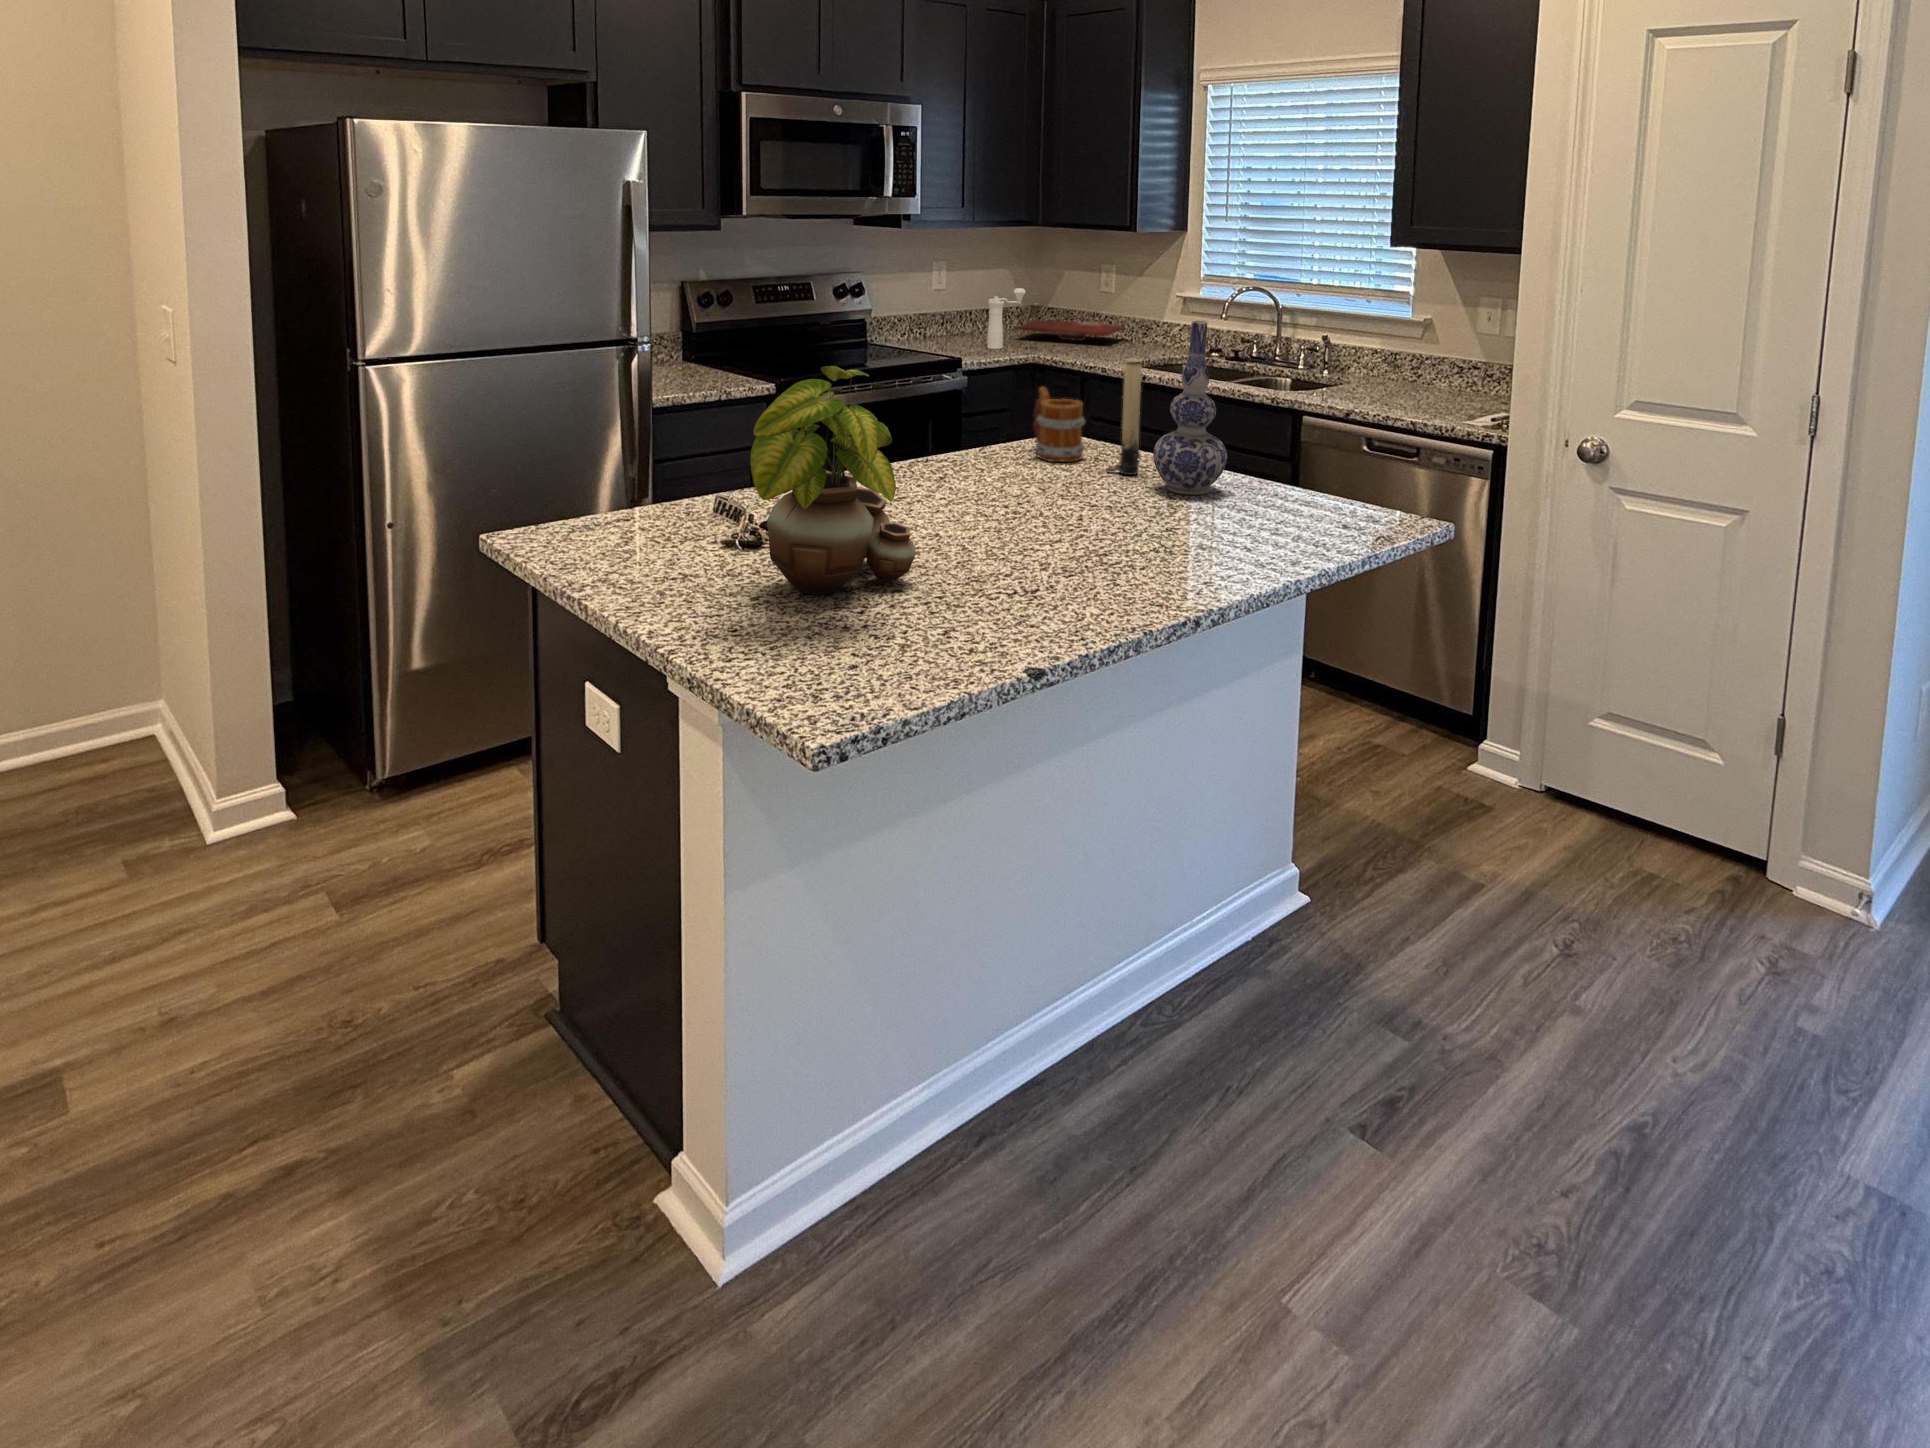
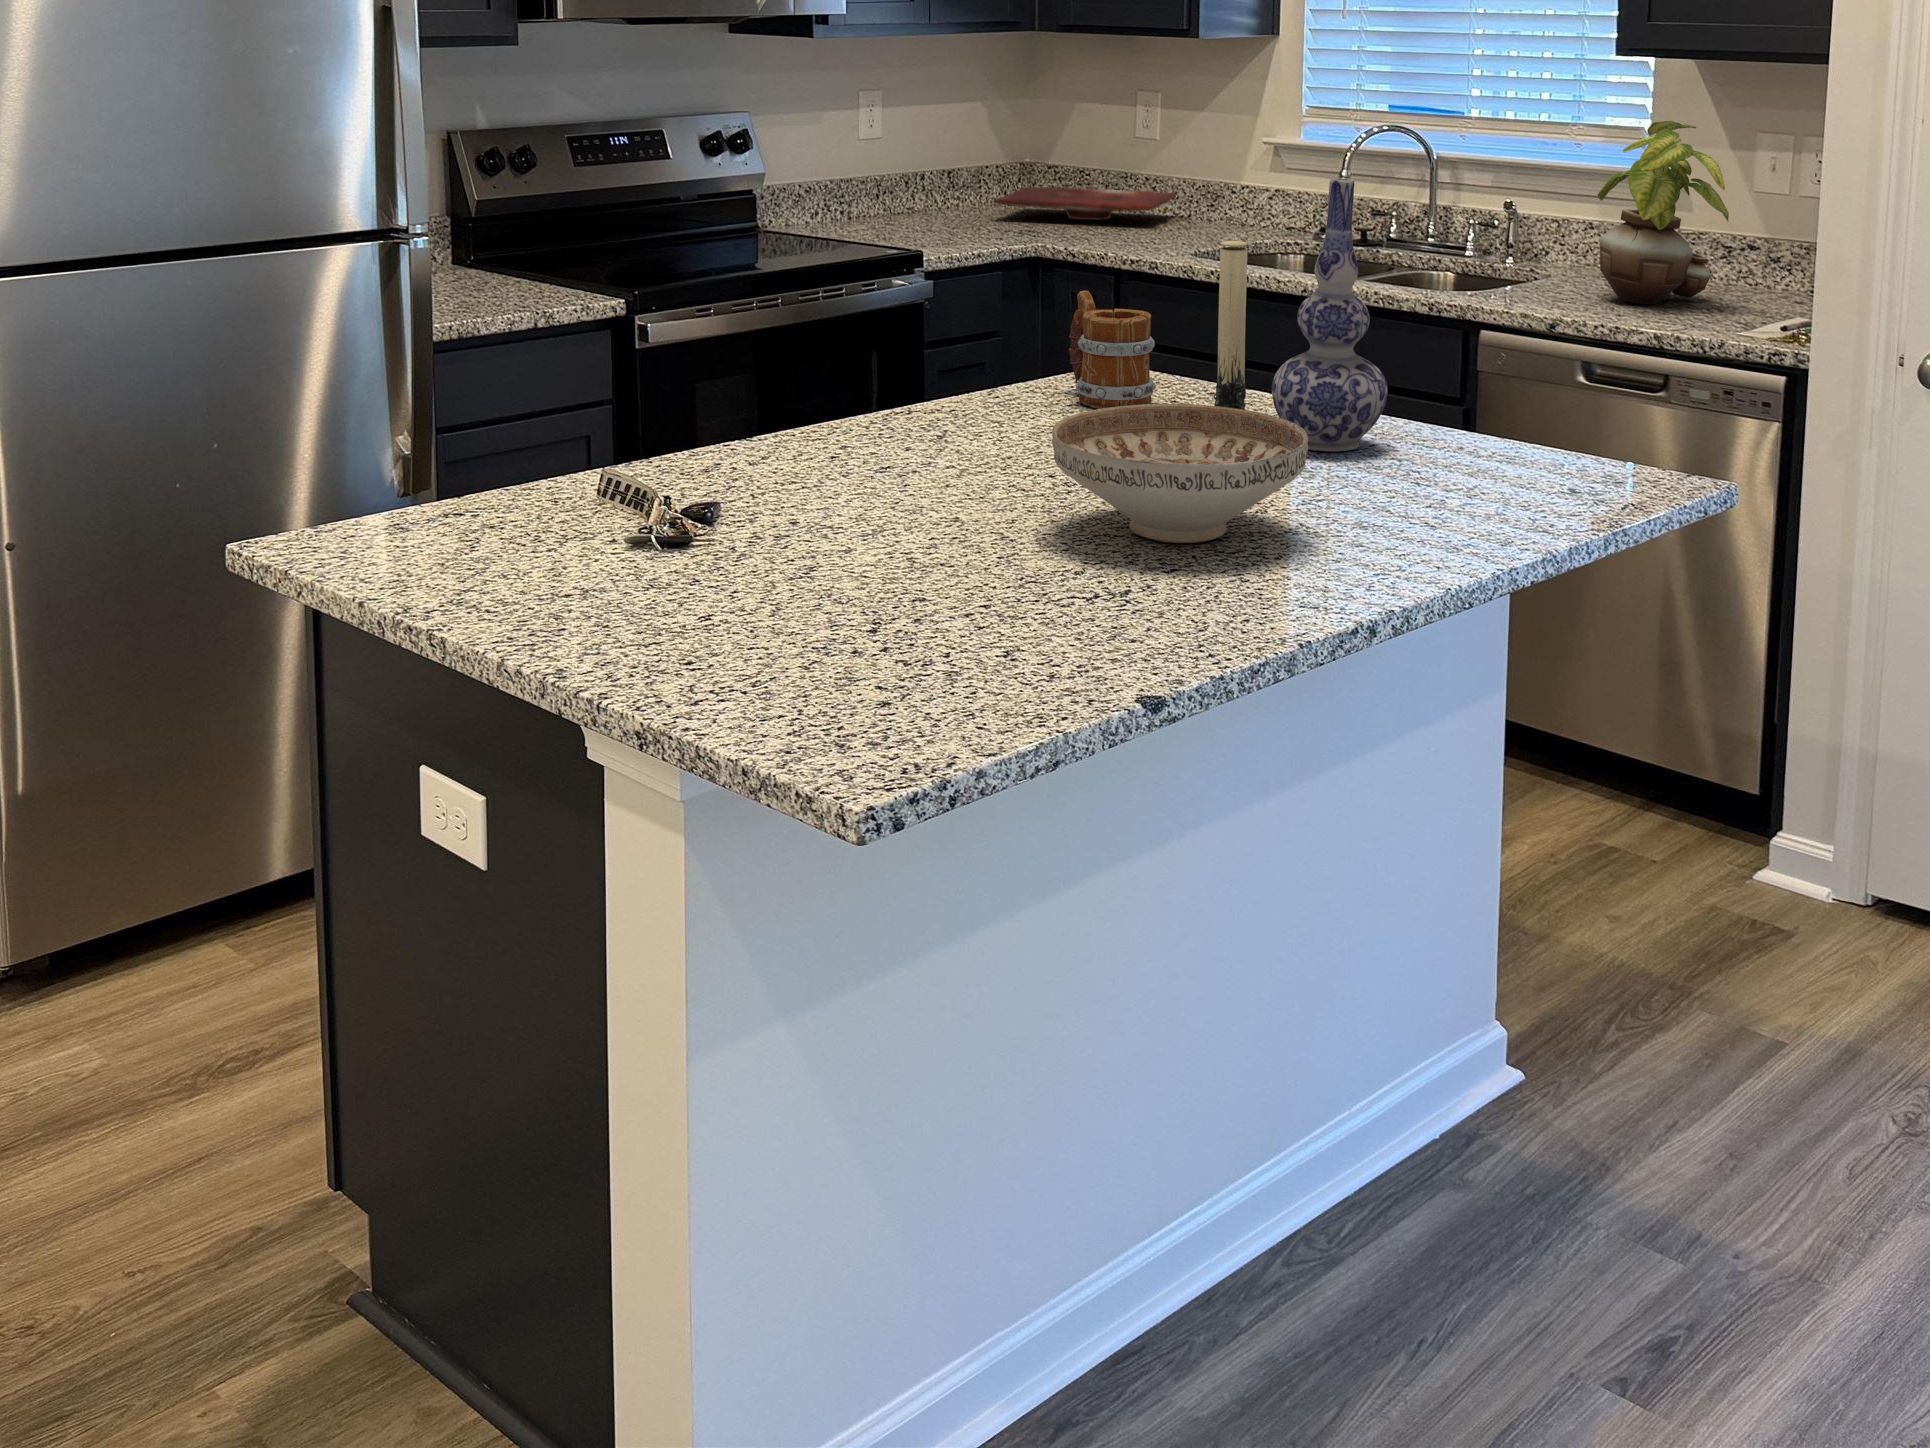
pepper mill: present [987,288,1026,349] -> none [953,135,1014,236]
potted plant: present [750,366,916,595] -> present [1598,121,1729,304]
decorative bowl: none [999,463,1164,556] -> present [1052,404,1308,543]

